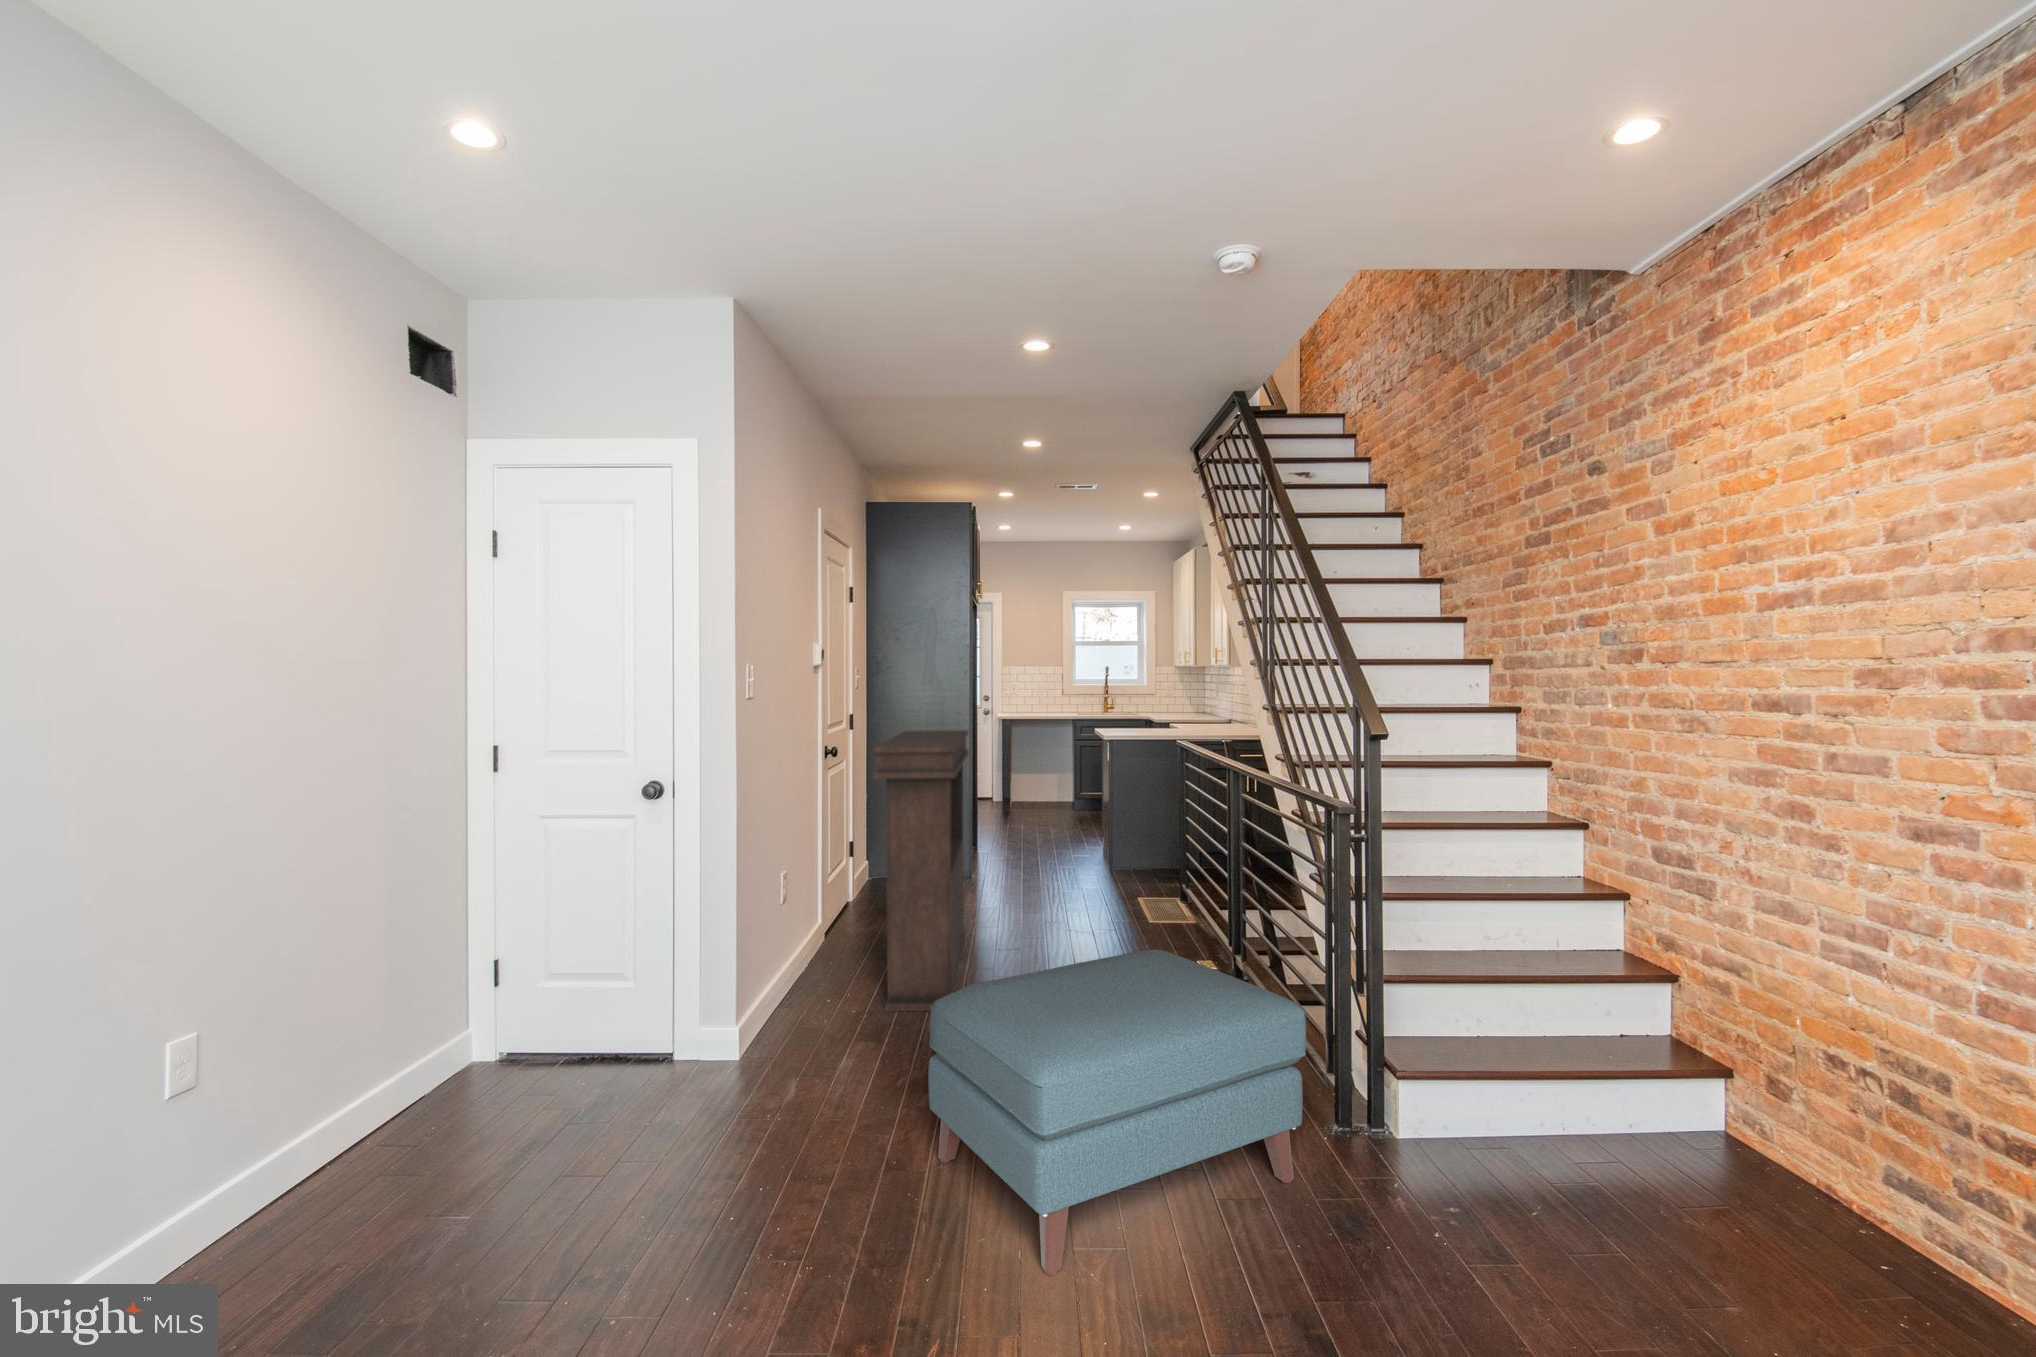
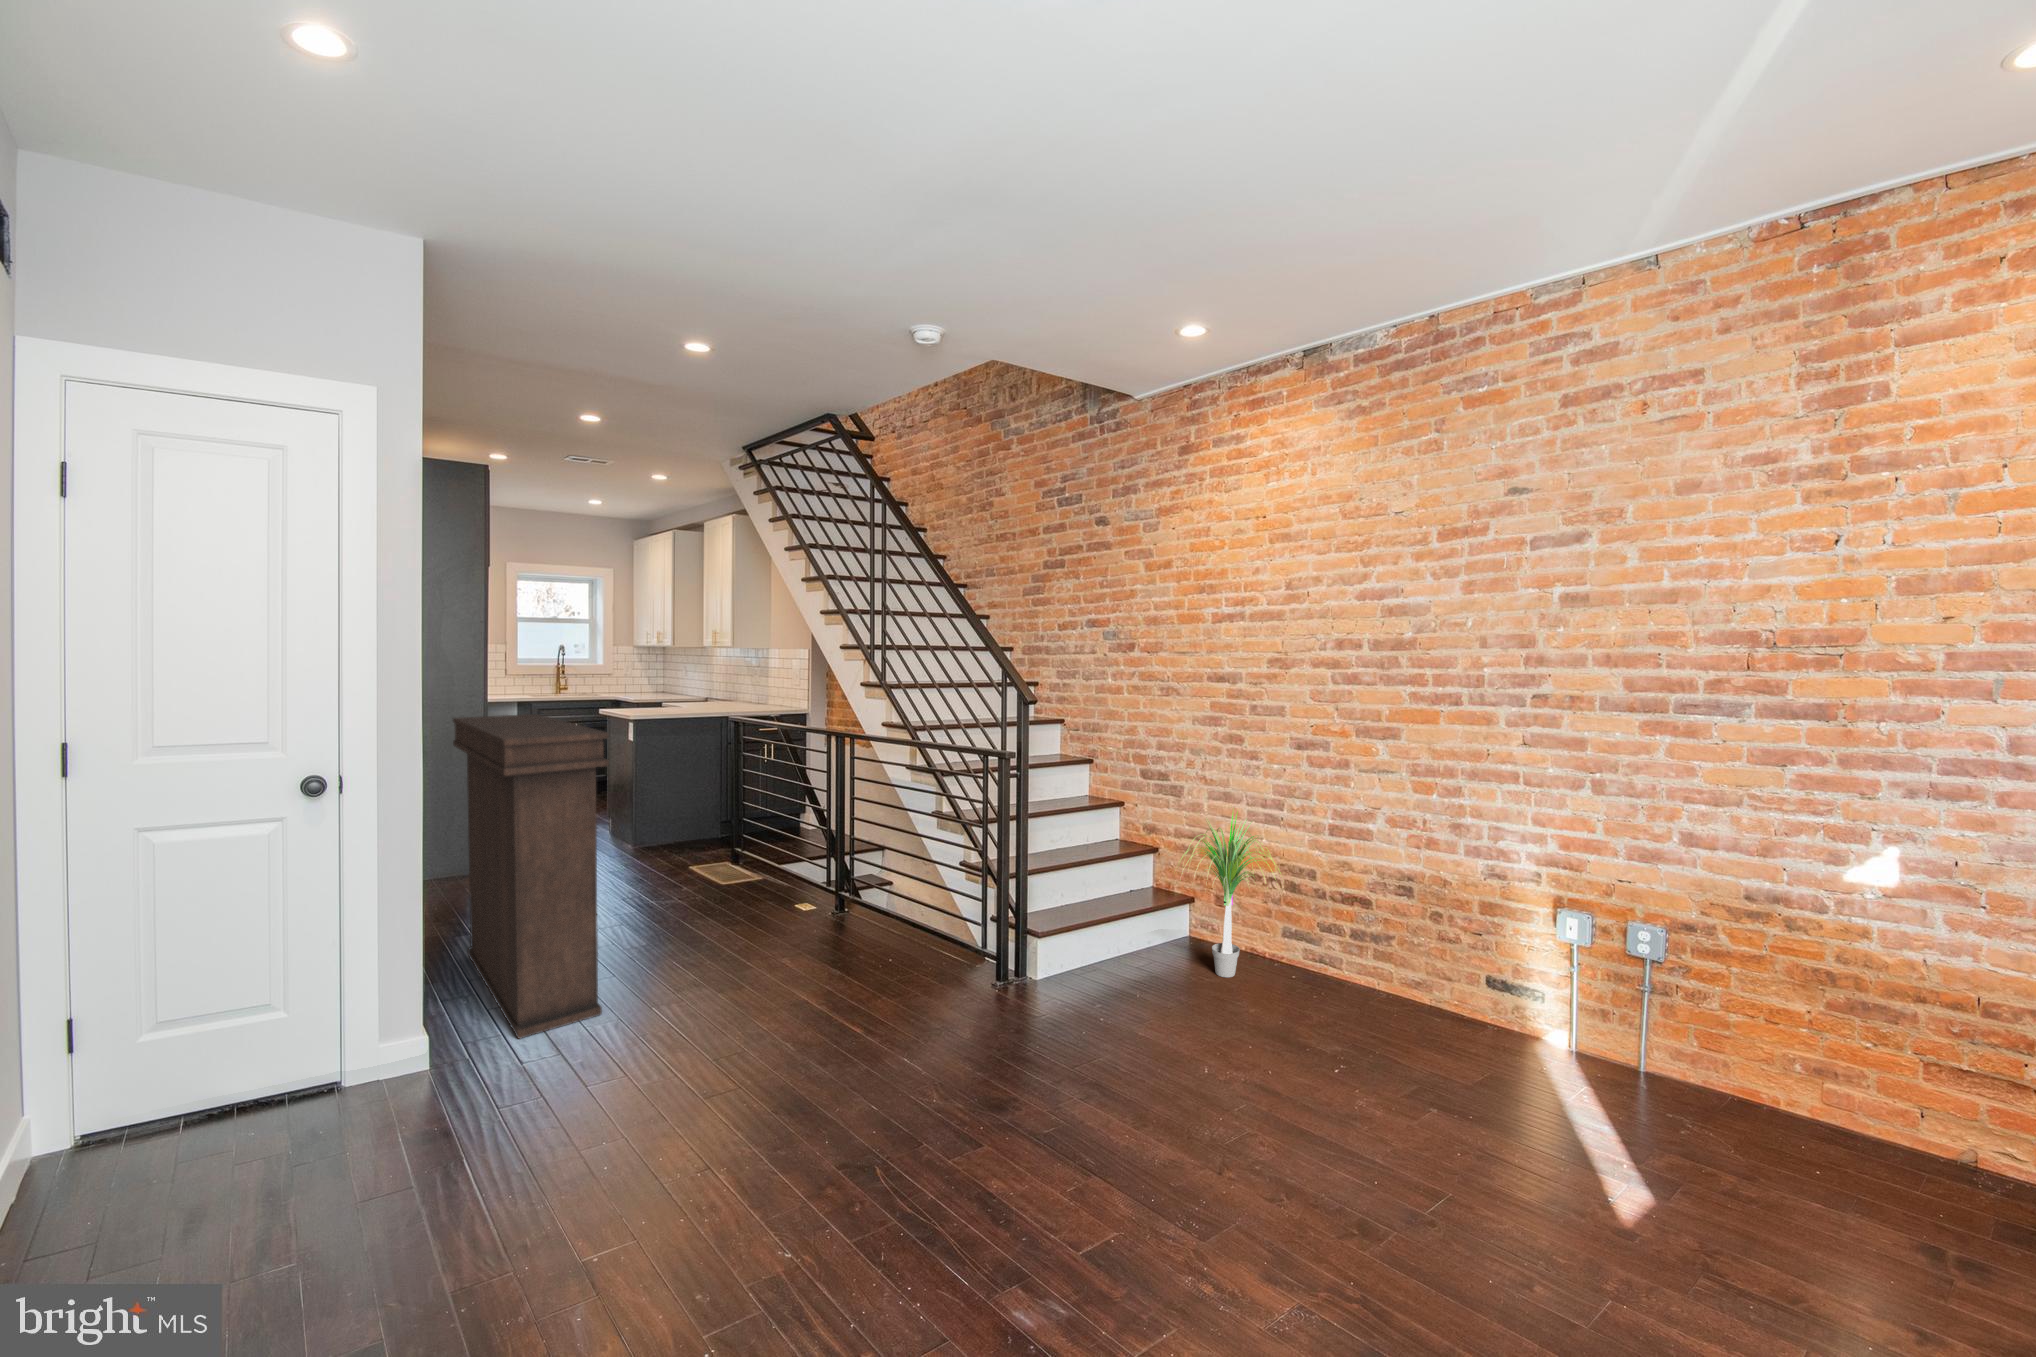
potted plant: none [1625,923,1859,1215] -> present [1182,816,1274,977]
ottoman: present [928,950,1306,1276] -> none [733,898,1037,1198]

